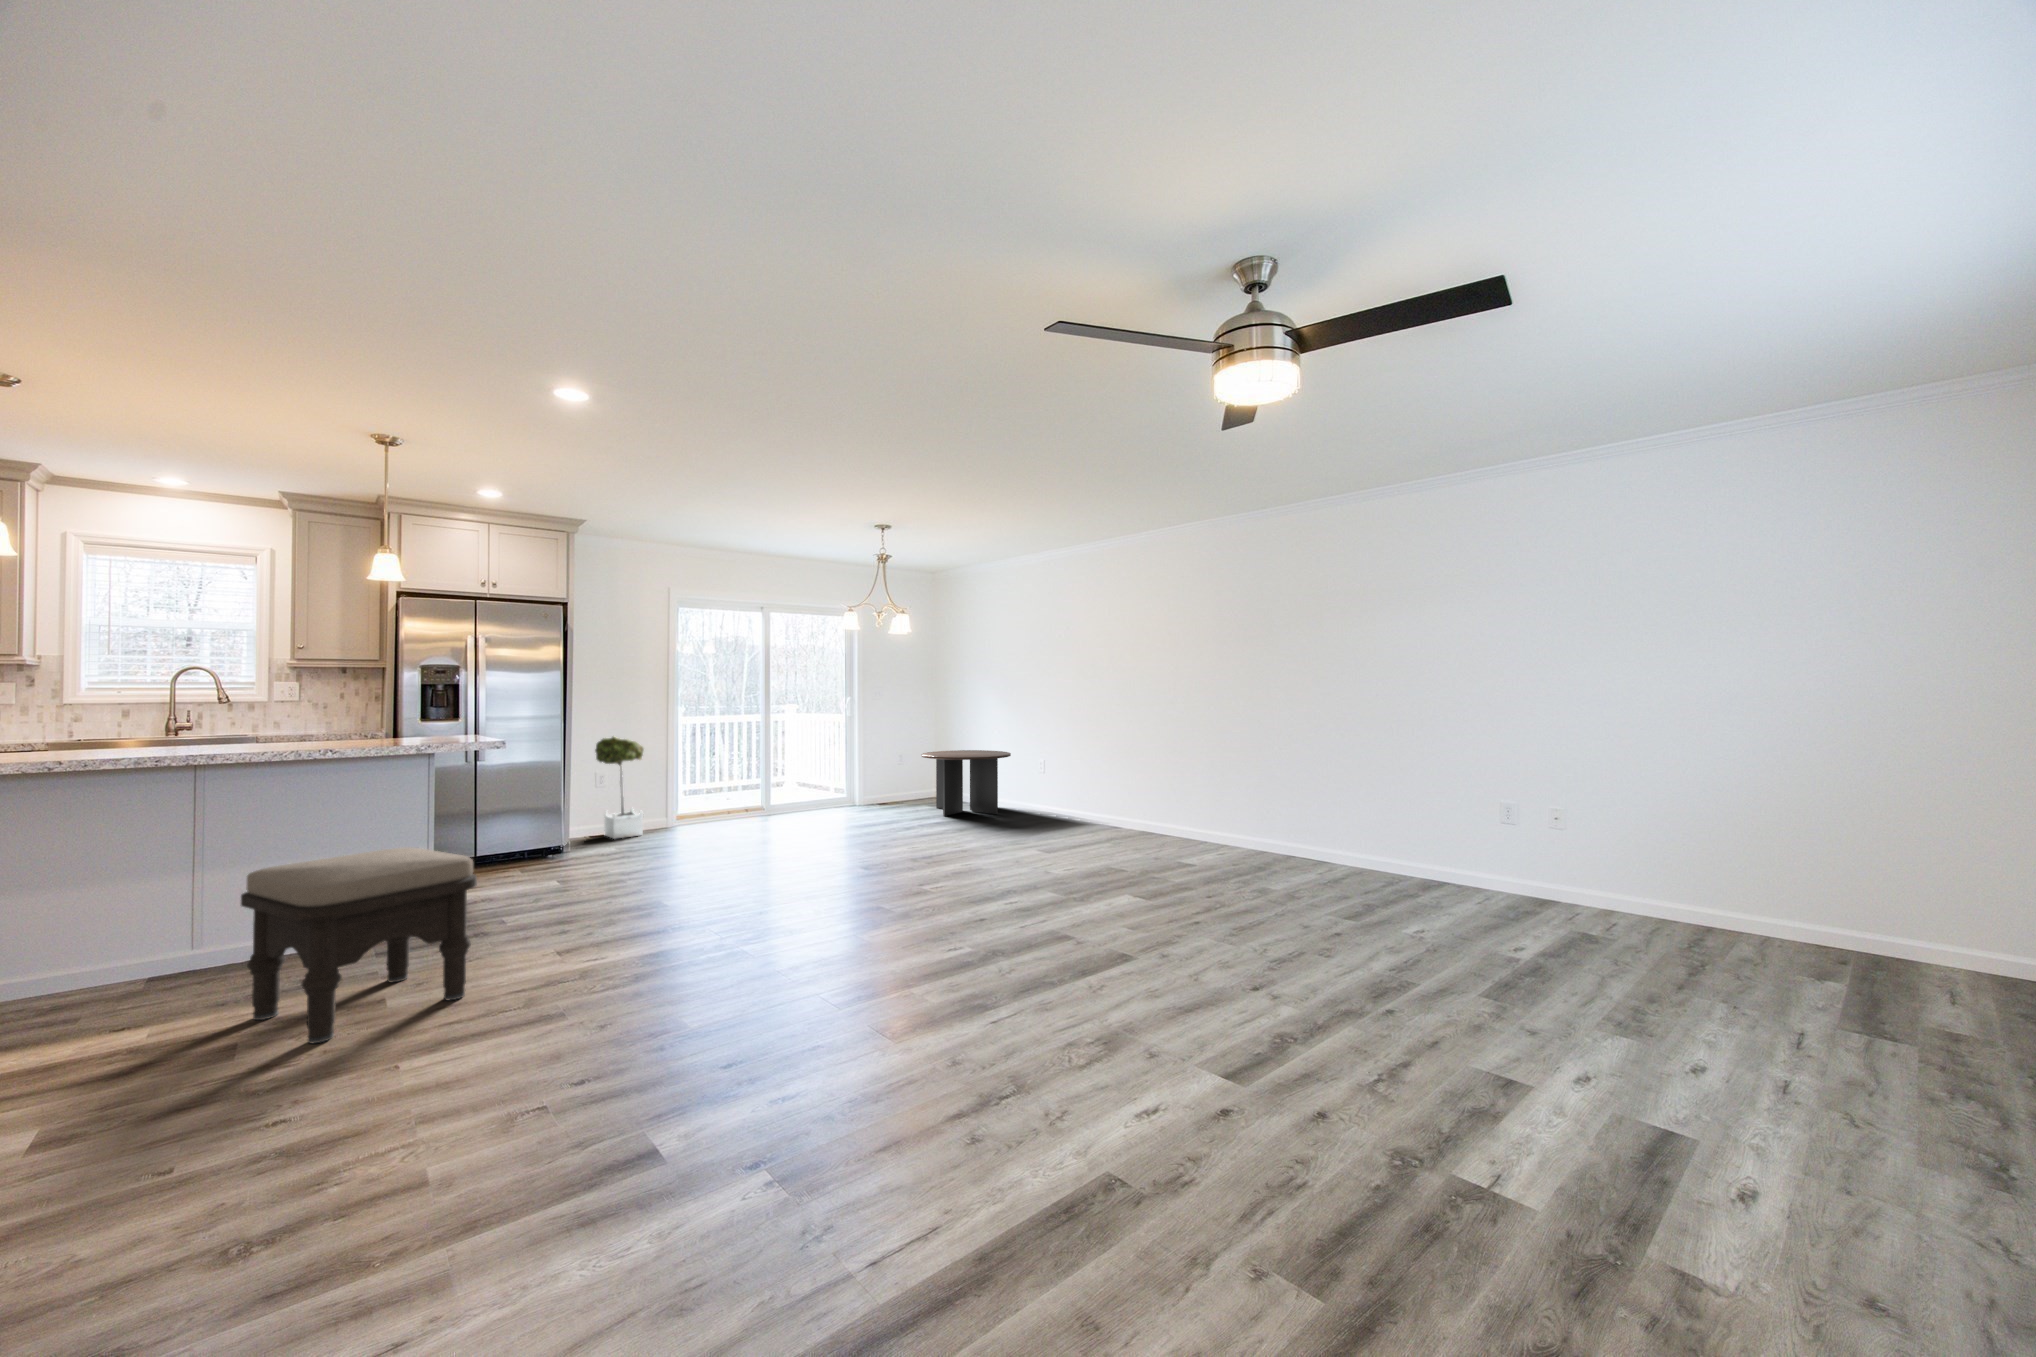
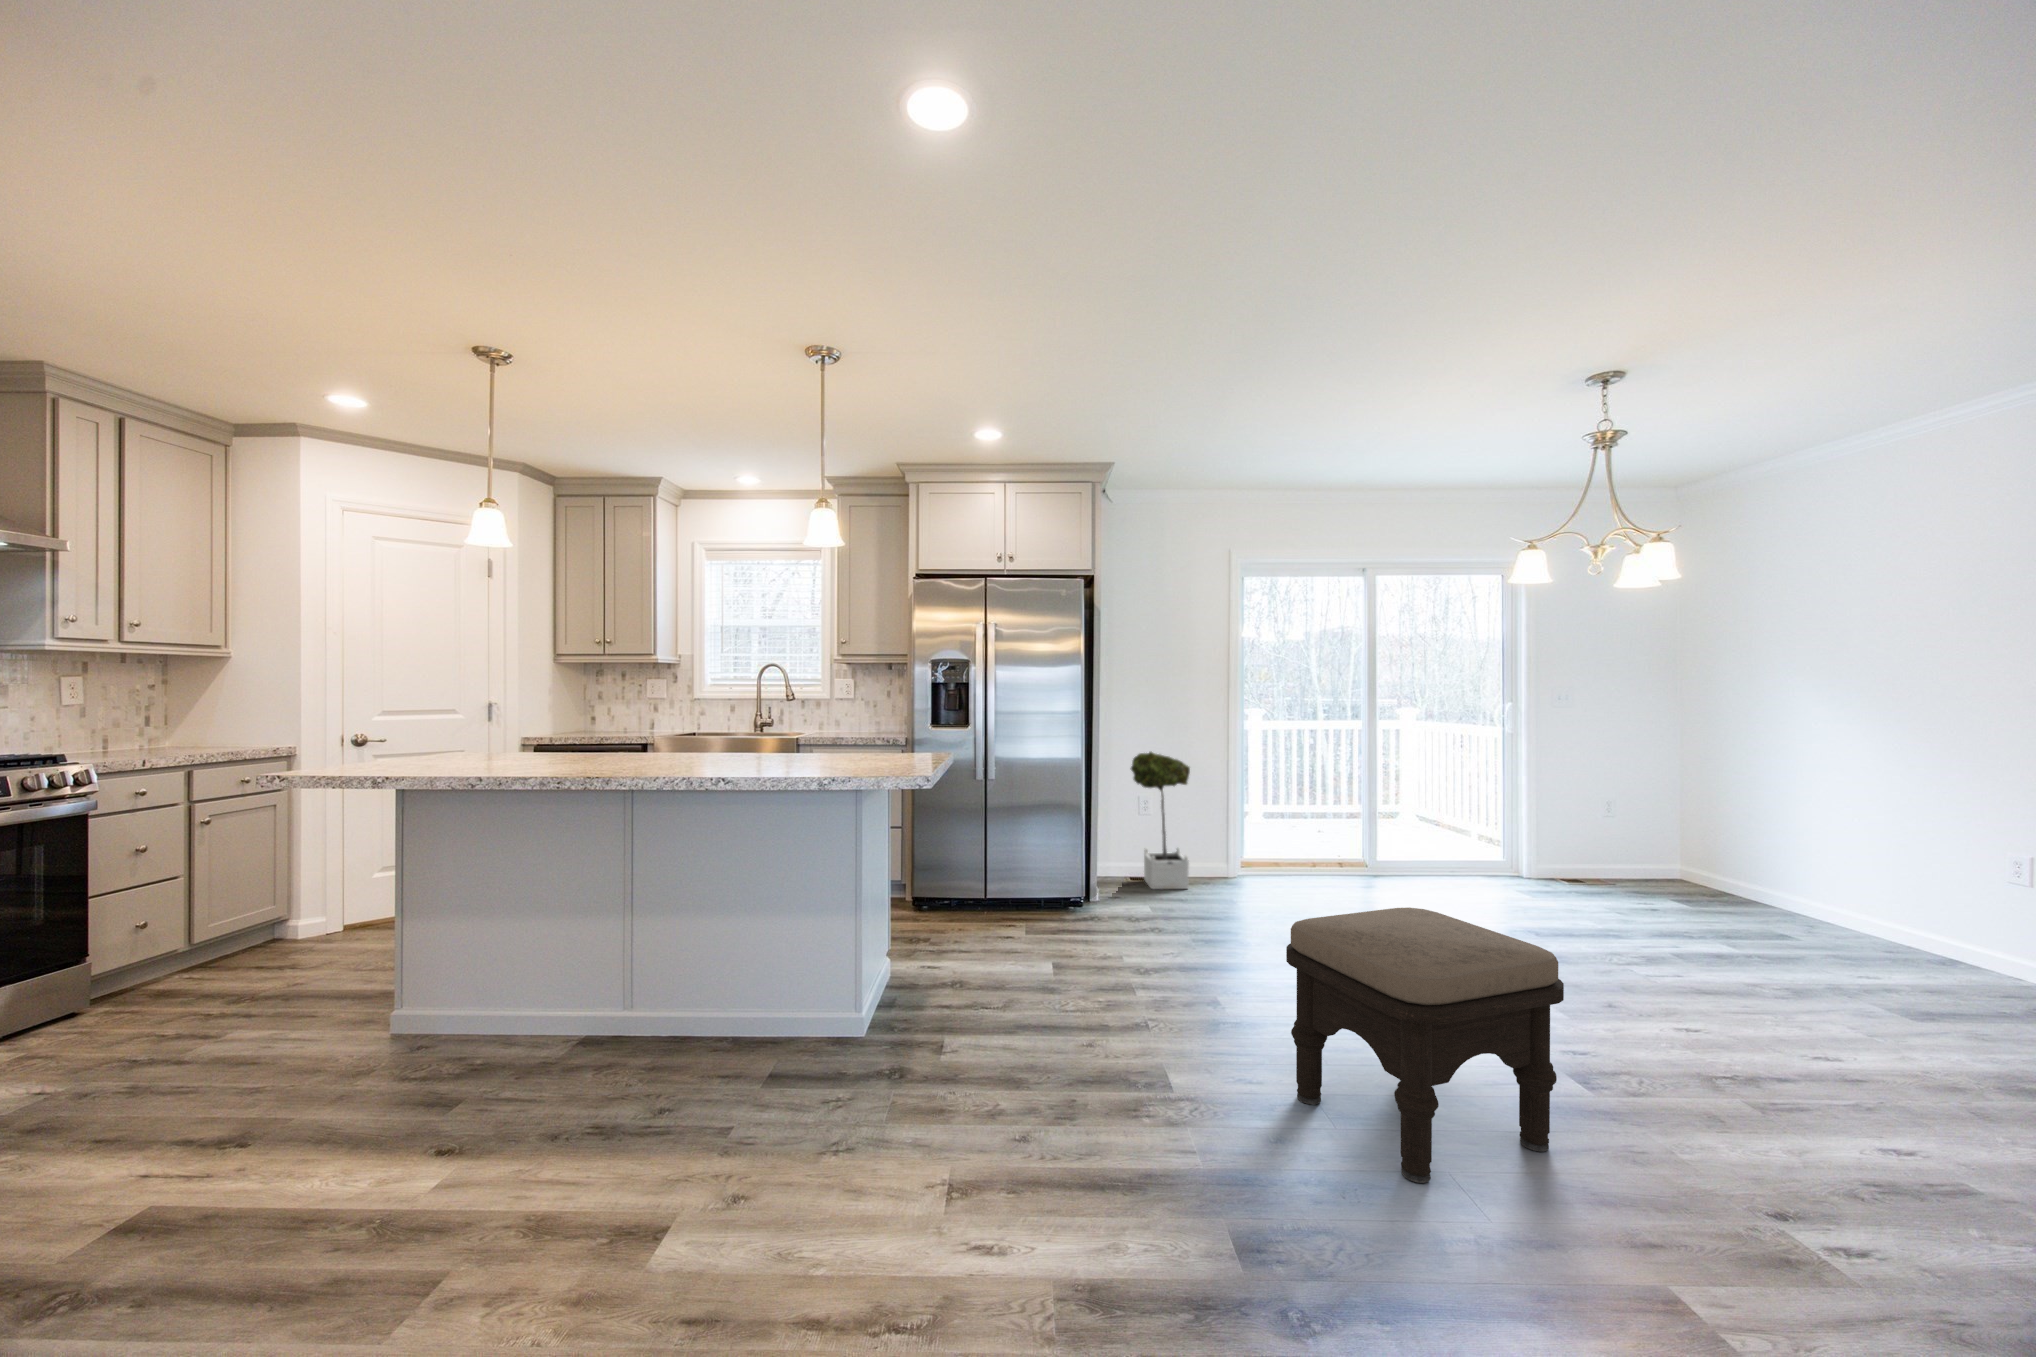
coffee table: present [921,750,1011,816] -> none [1661,806,1895,955]
ottoman: present [241,847,477,1044] -> present [1286,908,1564,1183]

